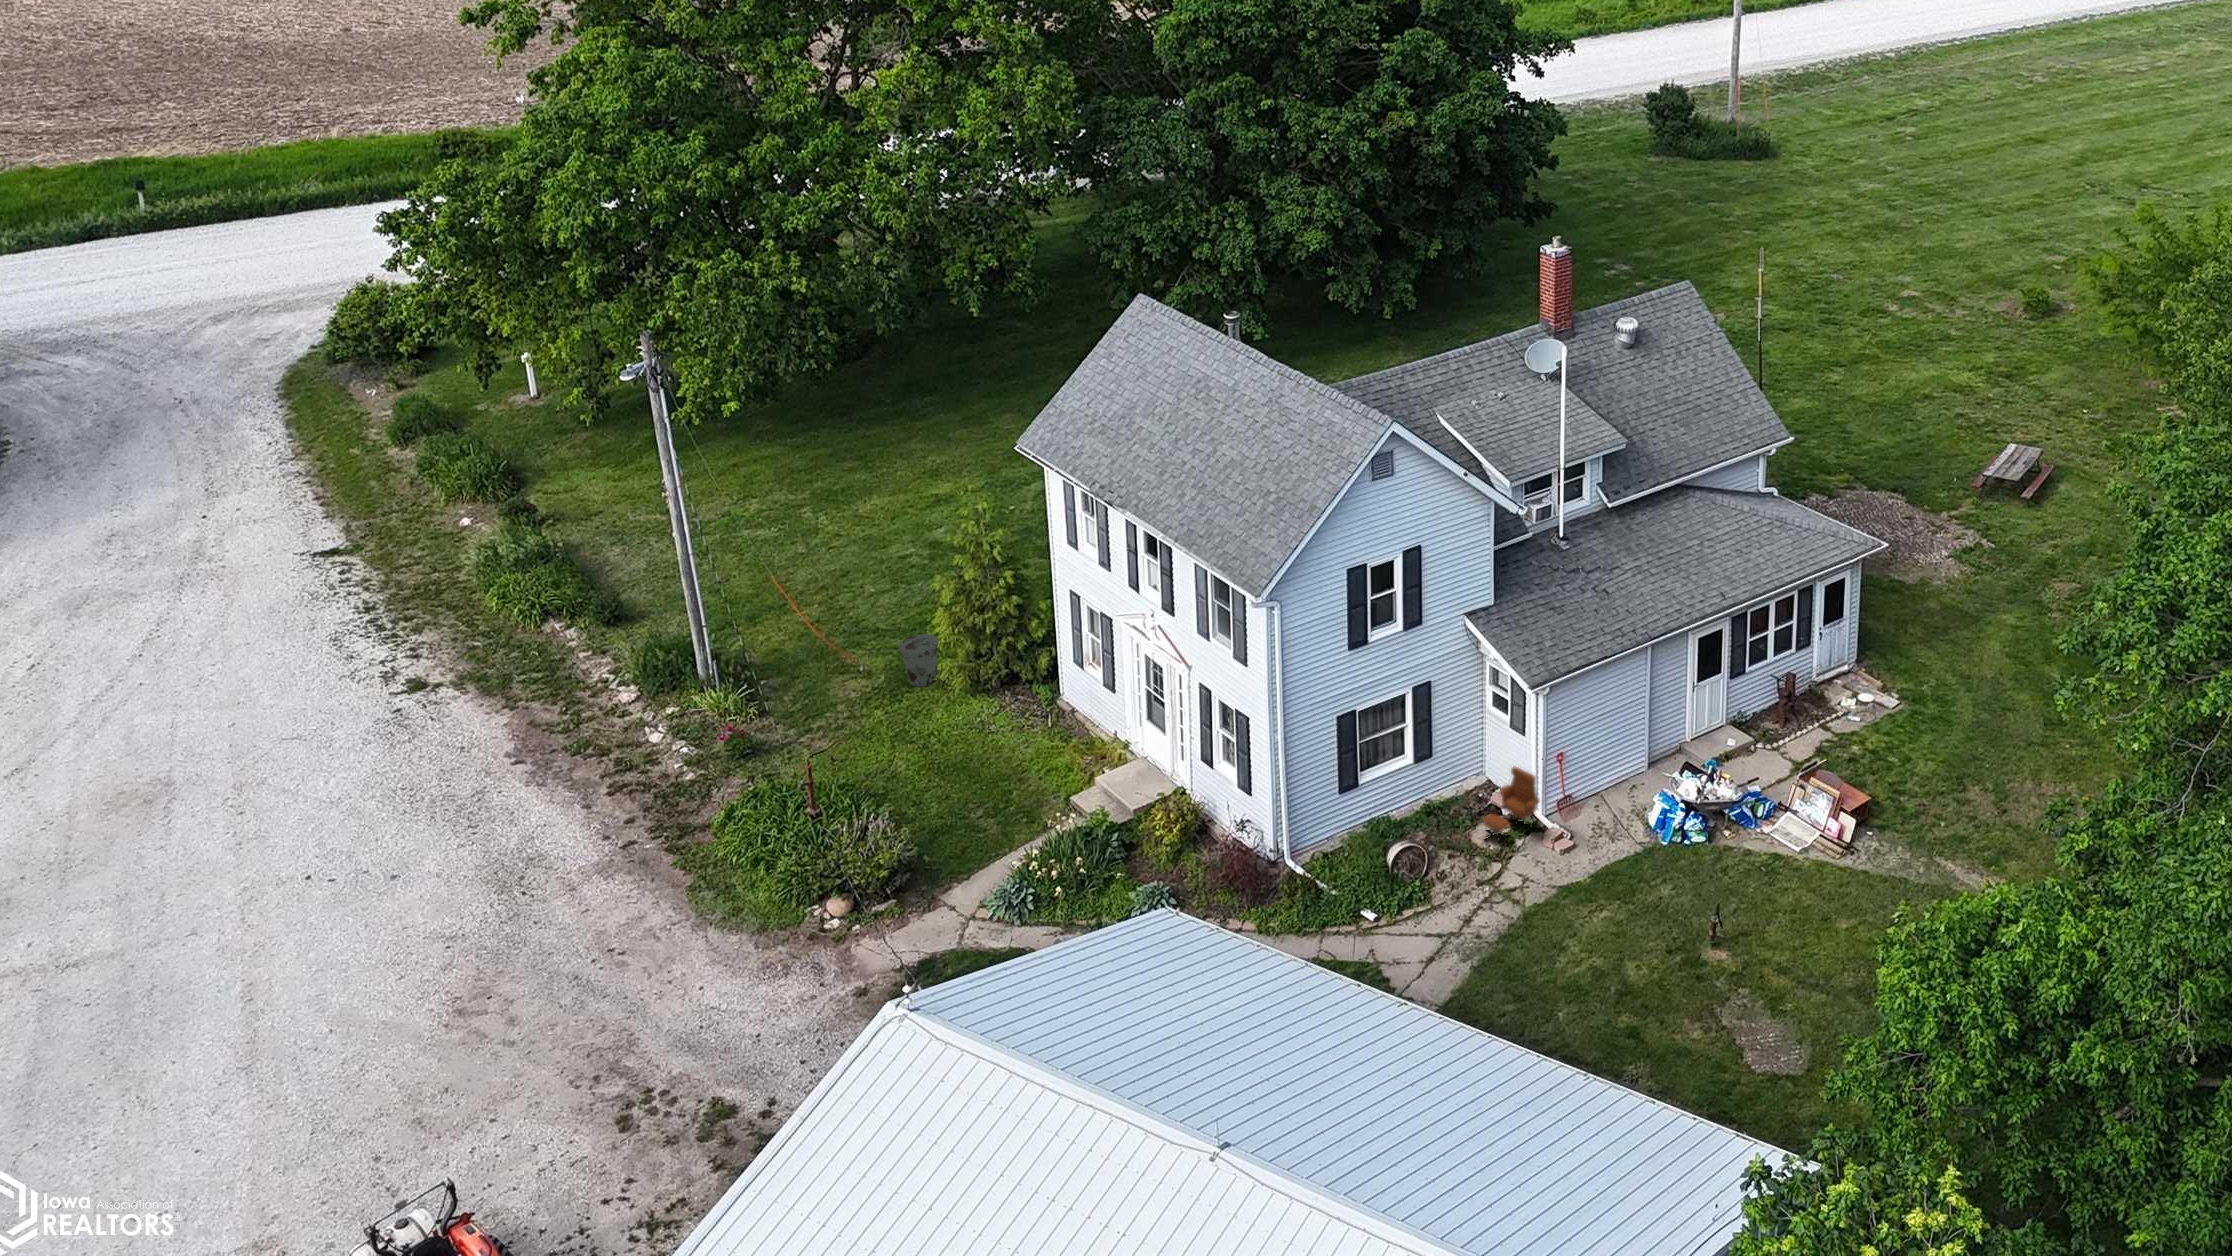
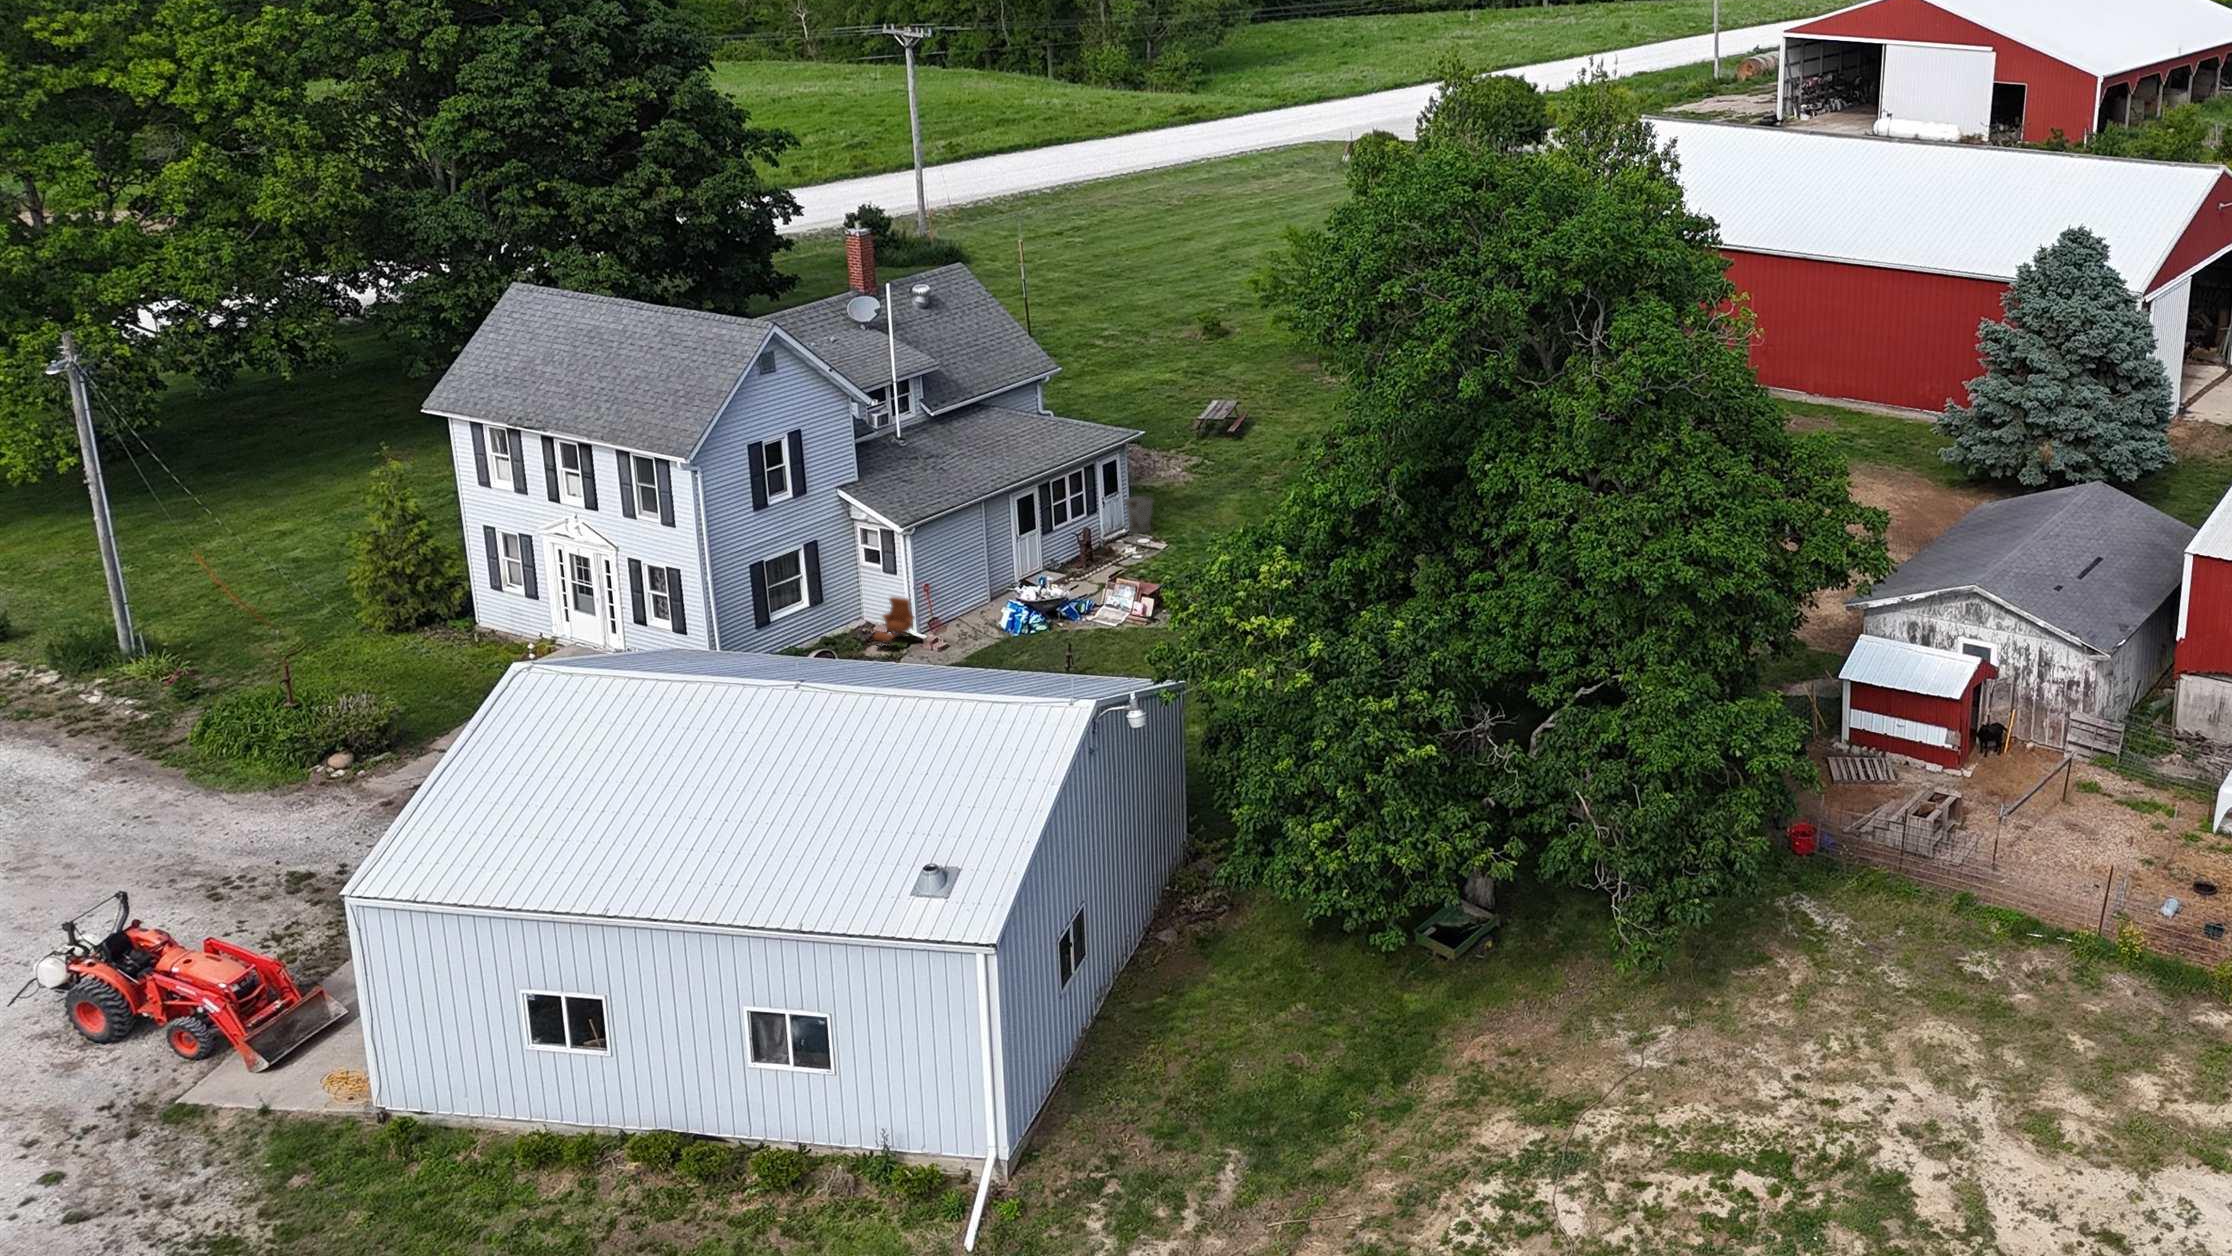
trash can: present [899,634,939,686] -> present [1125,496,1153,533]

